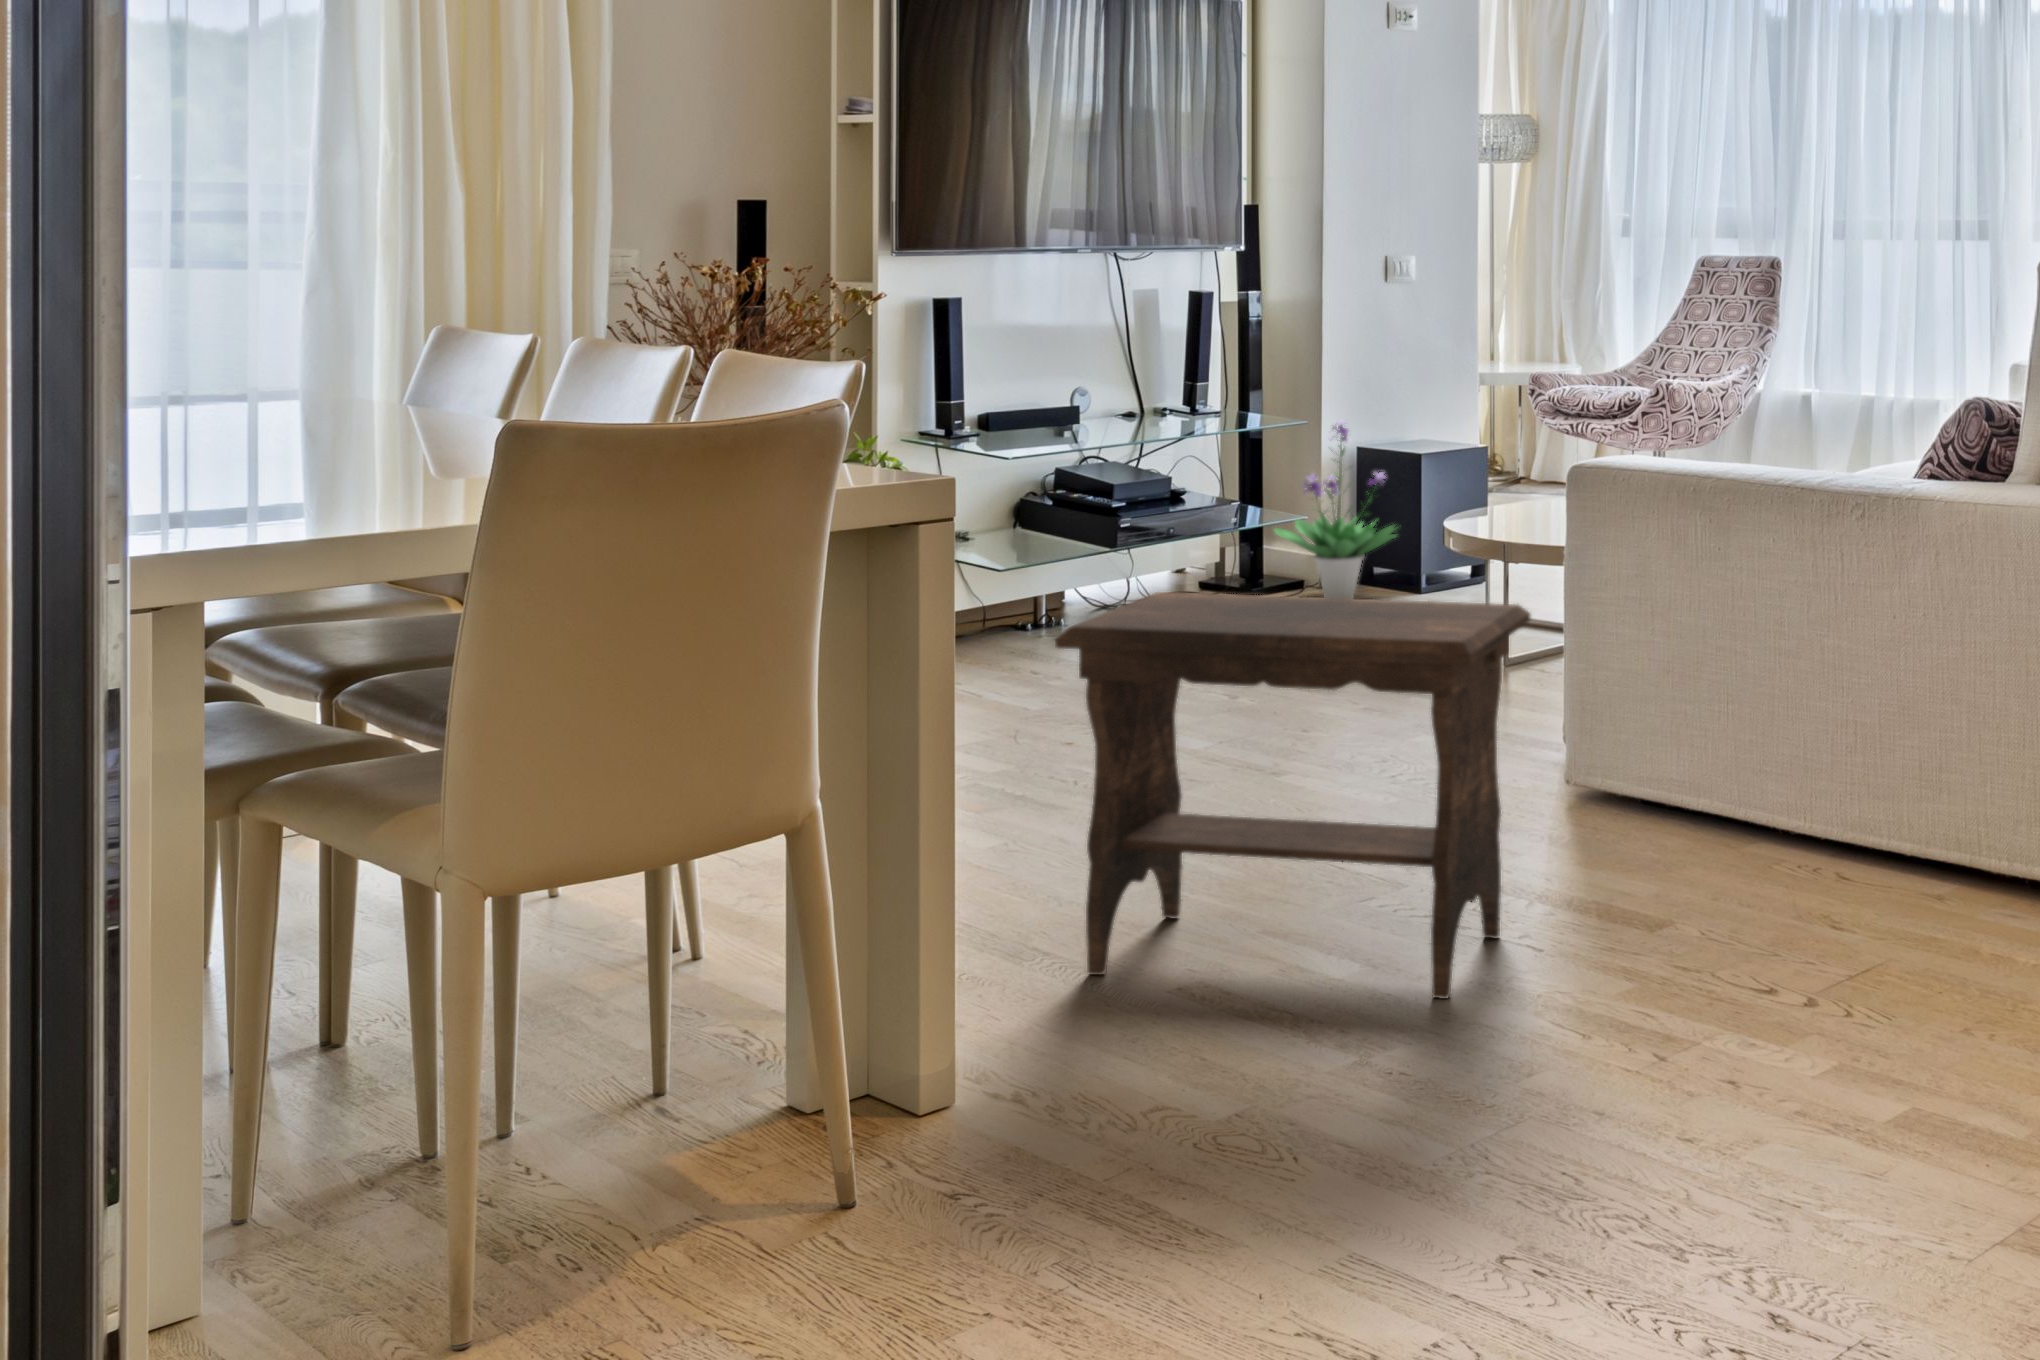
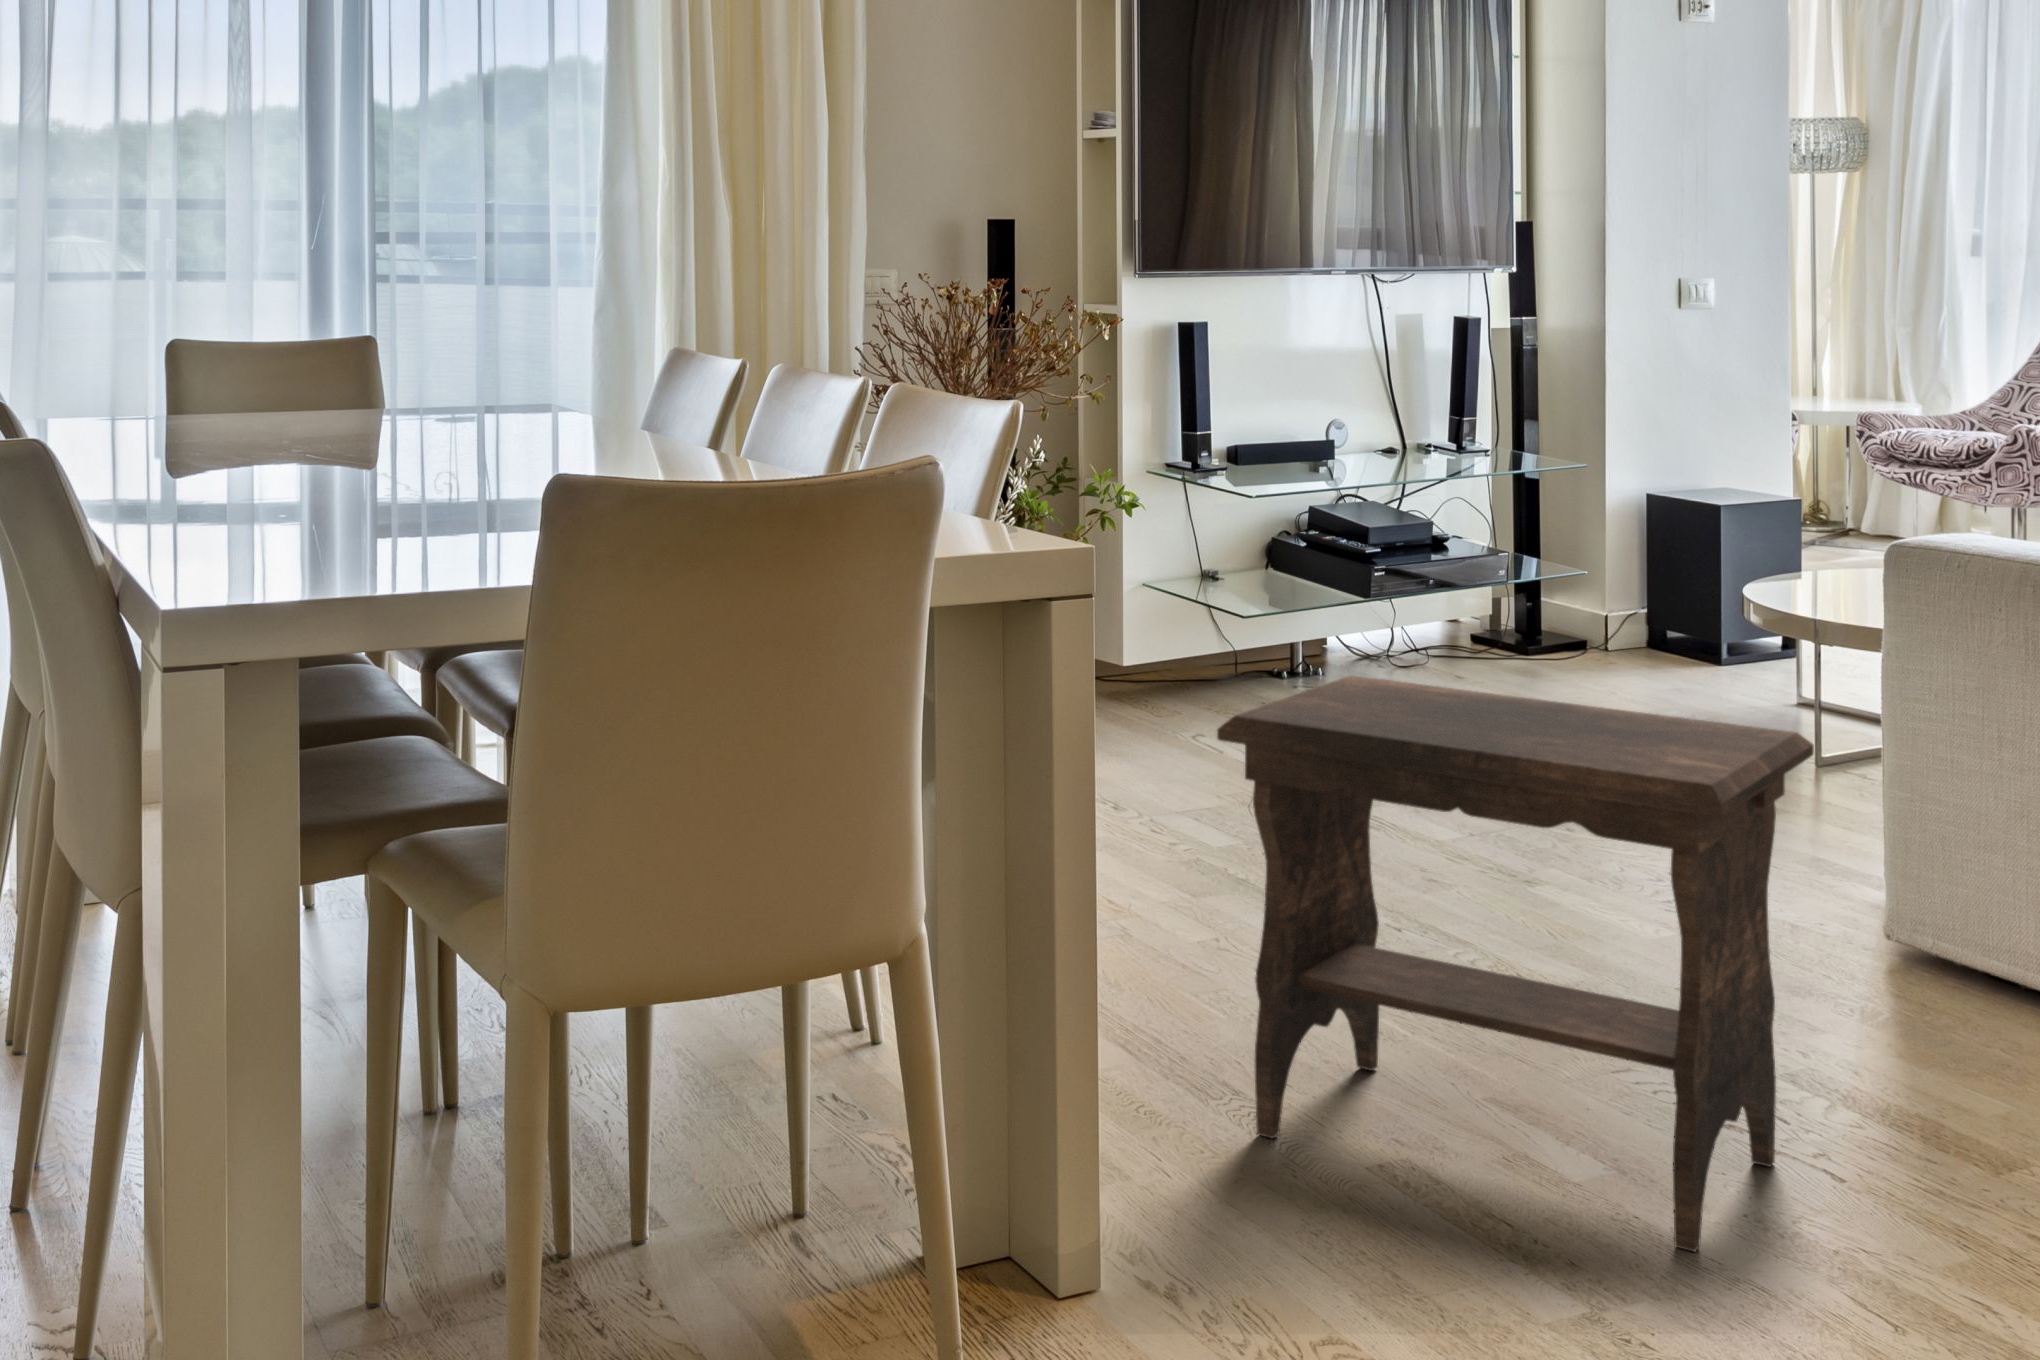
potted plant: present [1274,421,1396,599] -> none [1547,461,1694,668]

